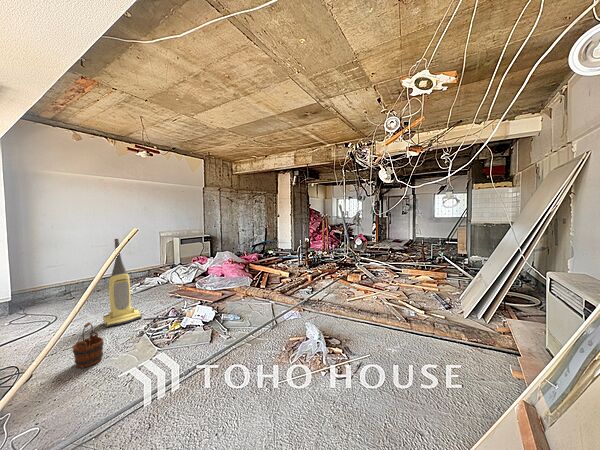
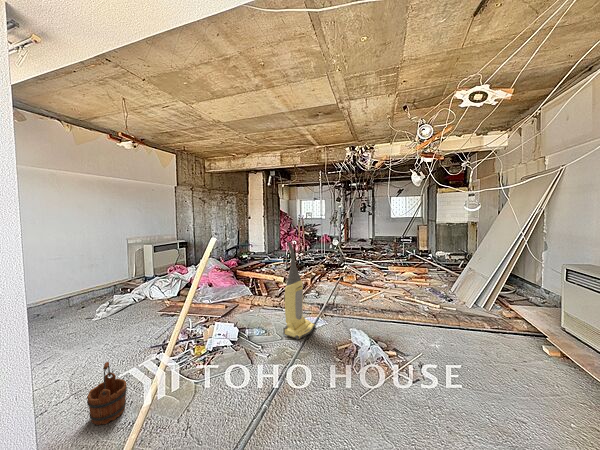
vacuum cleaner: present [103,239,142,327] -> present [283,242,315,340]

